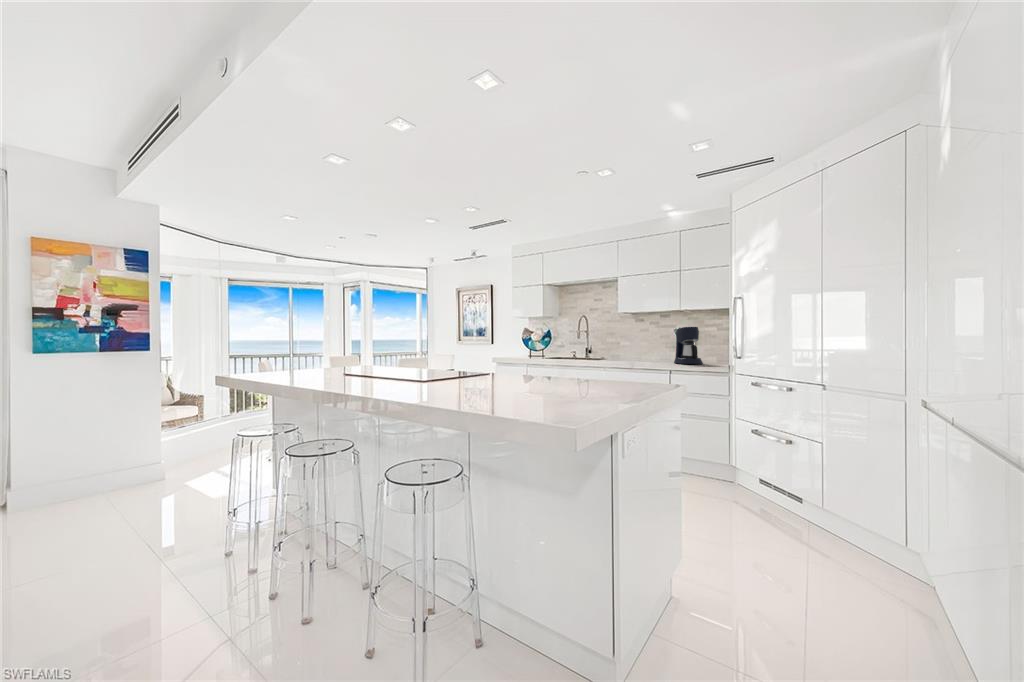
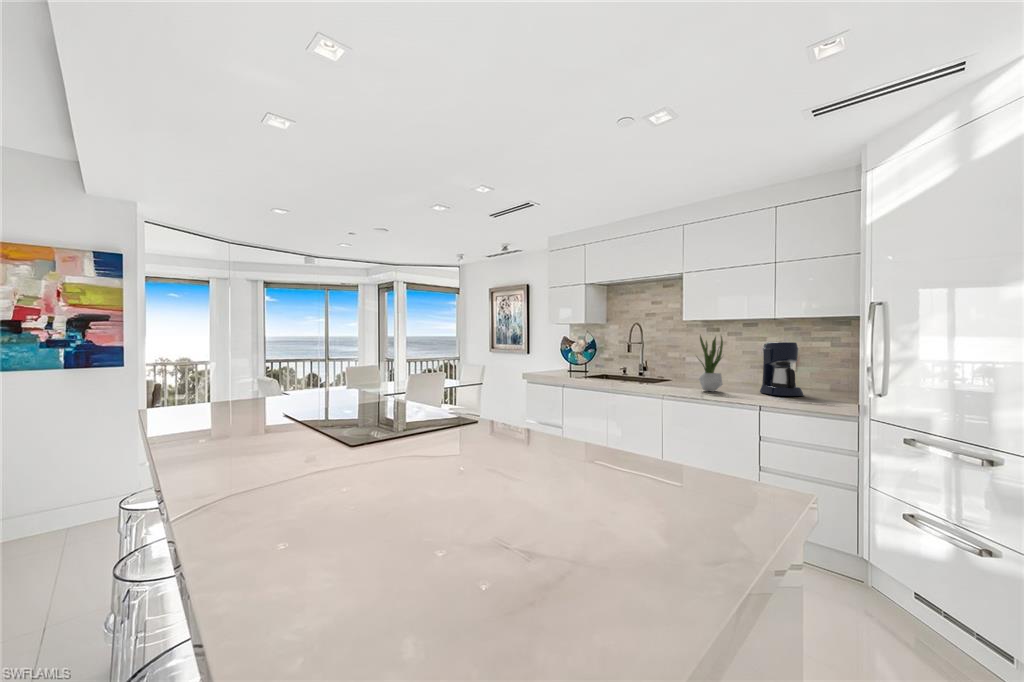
potted plant: none [630,322,650,364] -> present [699,335,723,392]

